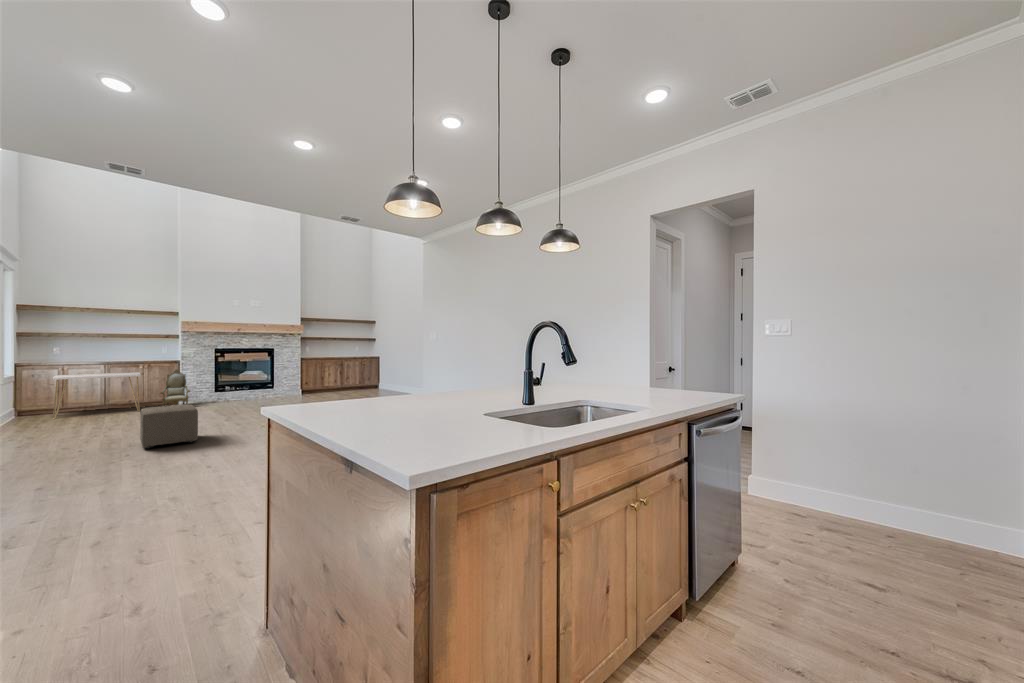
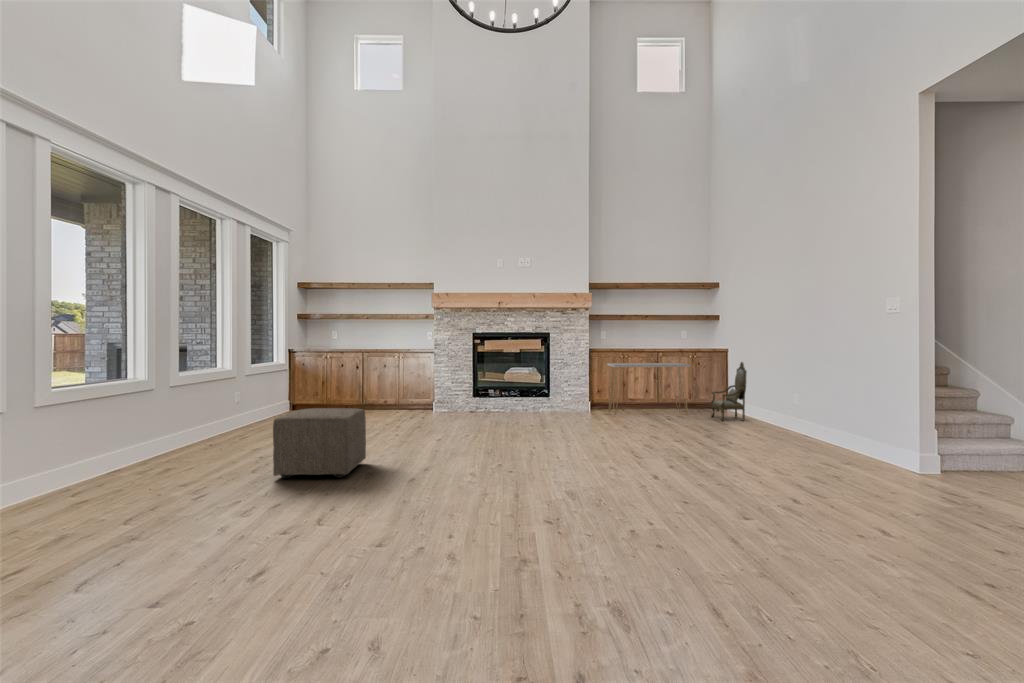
armchair: present [160,369,190,406] -> present [711,362,747,421]
console table: present [53,372,141,419] -> present [607,363,690,415]

